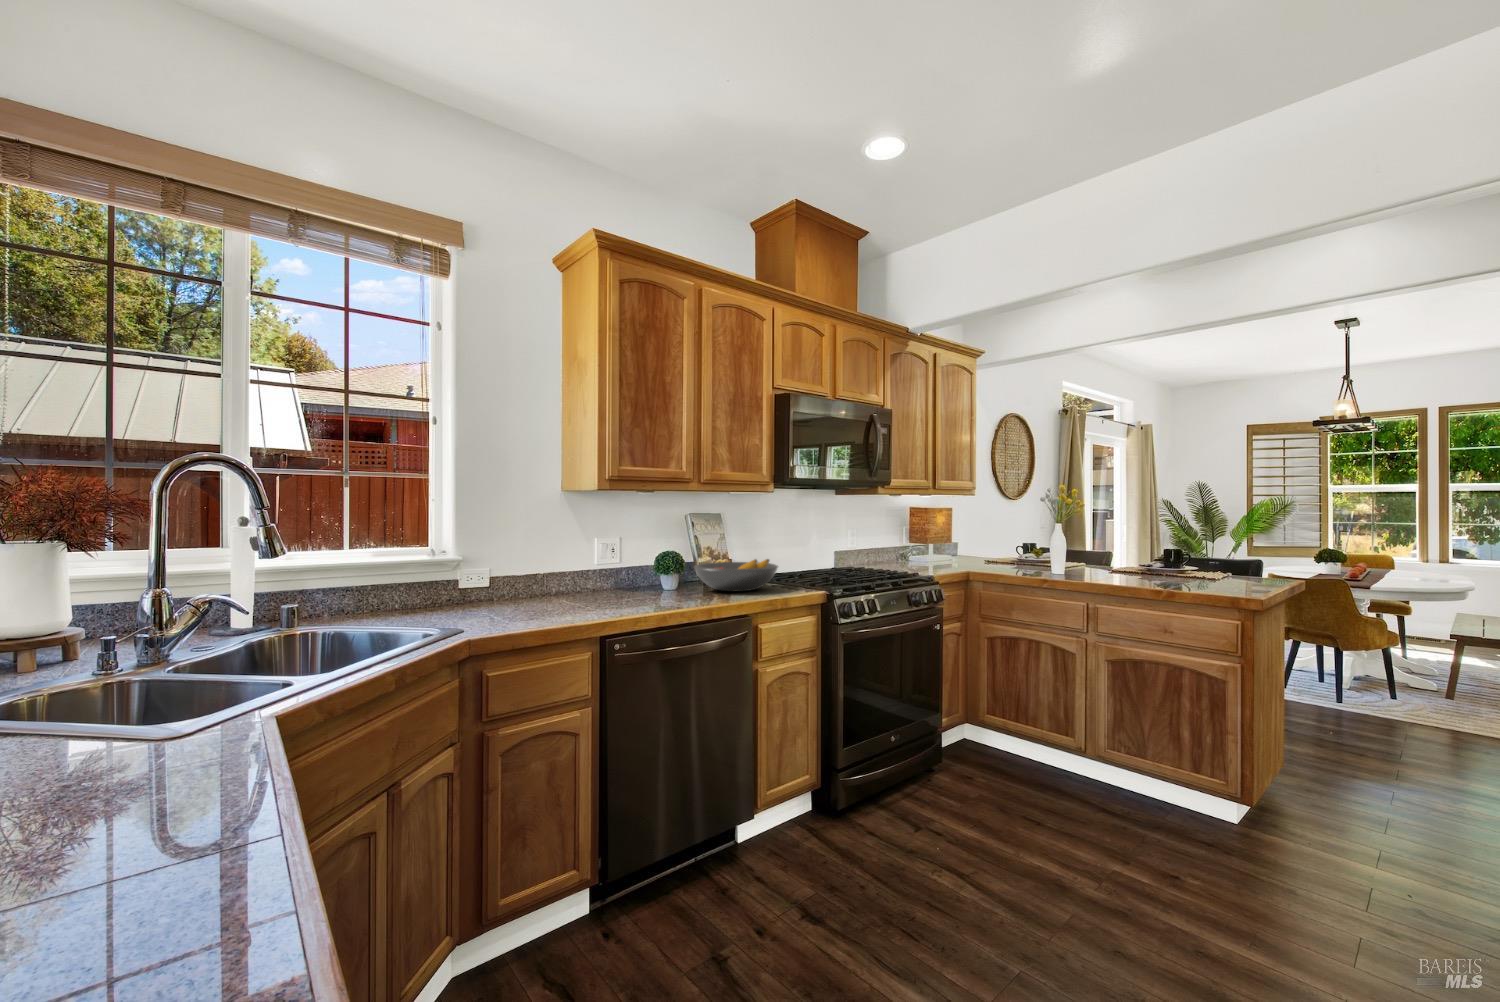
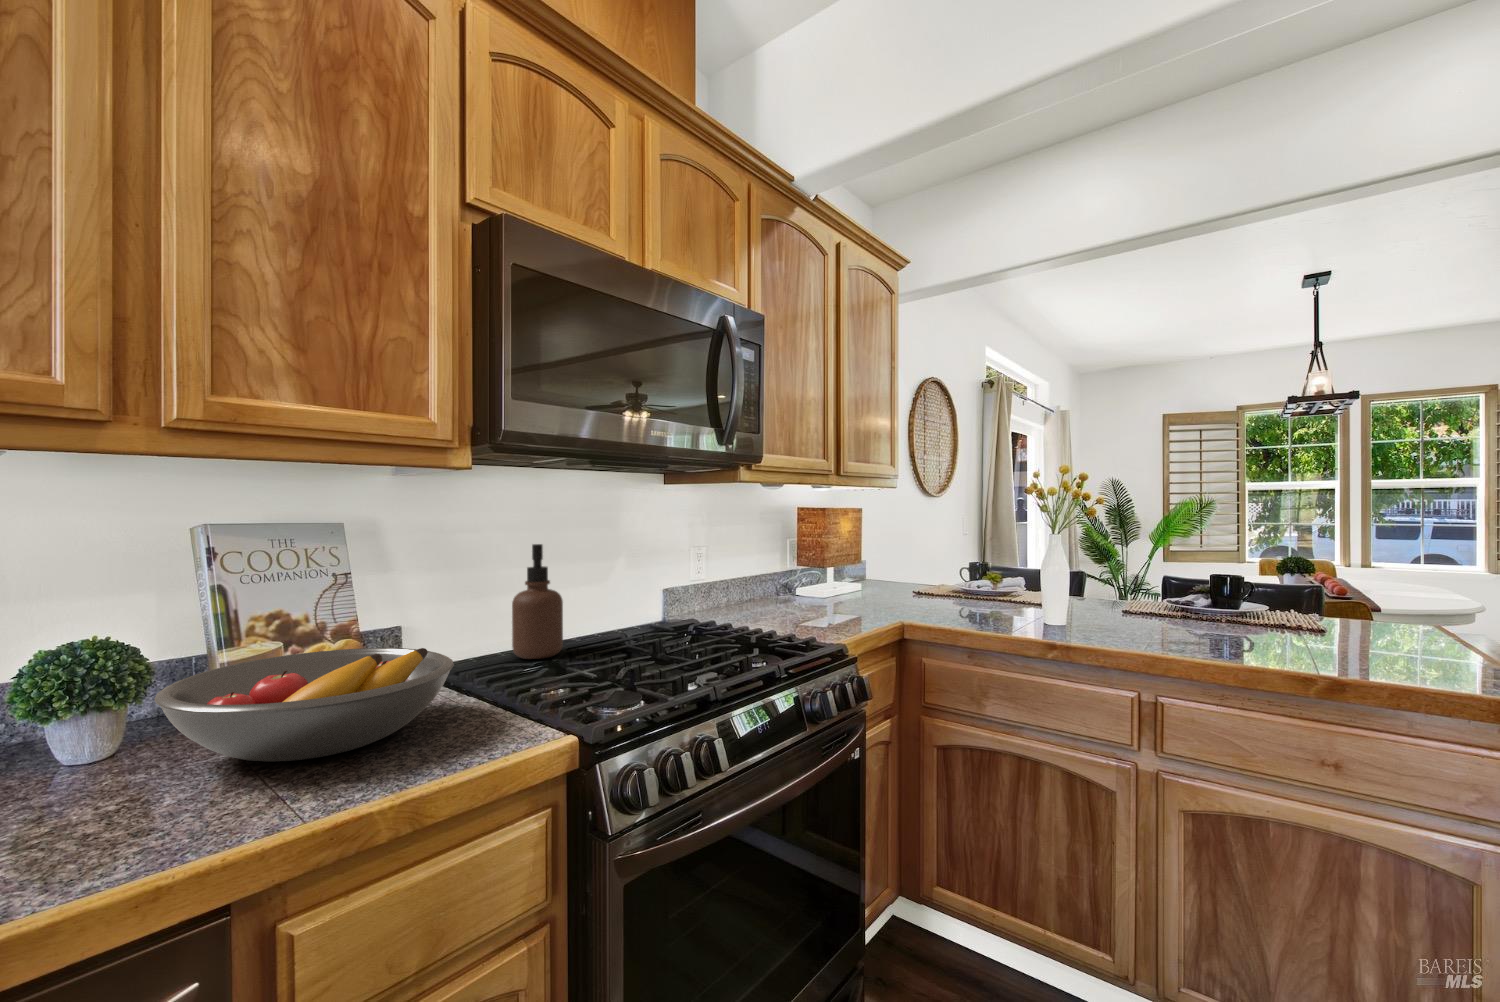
soap dispenser: none [775,525,797,577] -> present [512,544,563,659]

